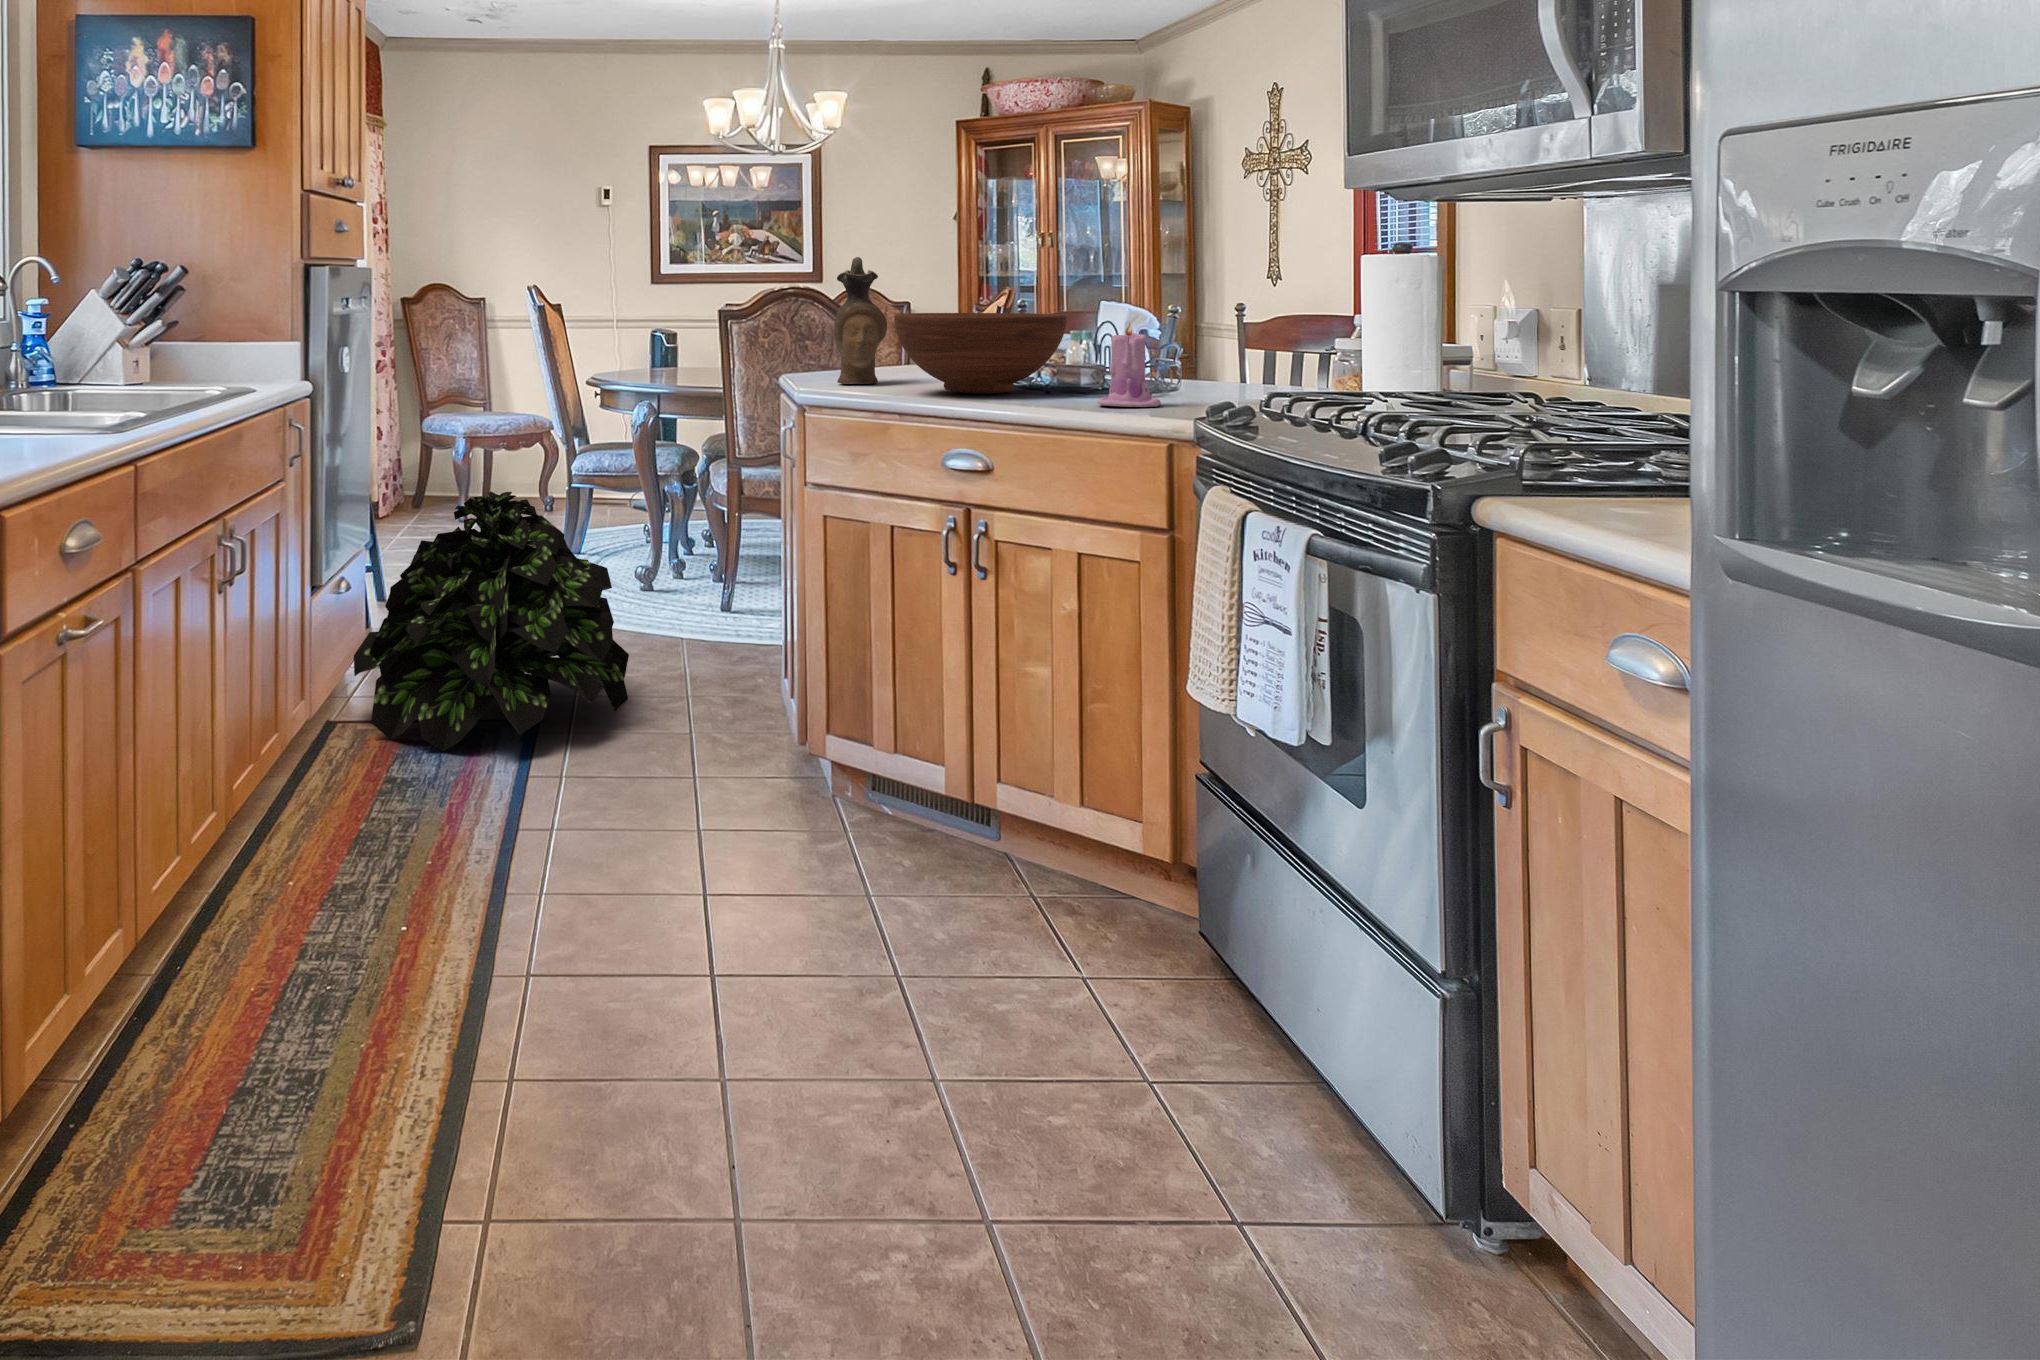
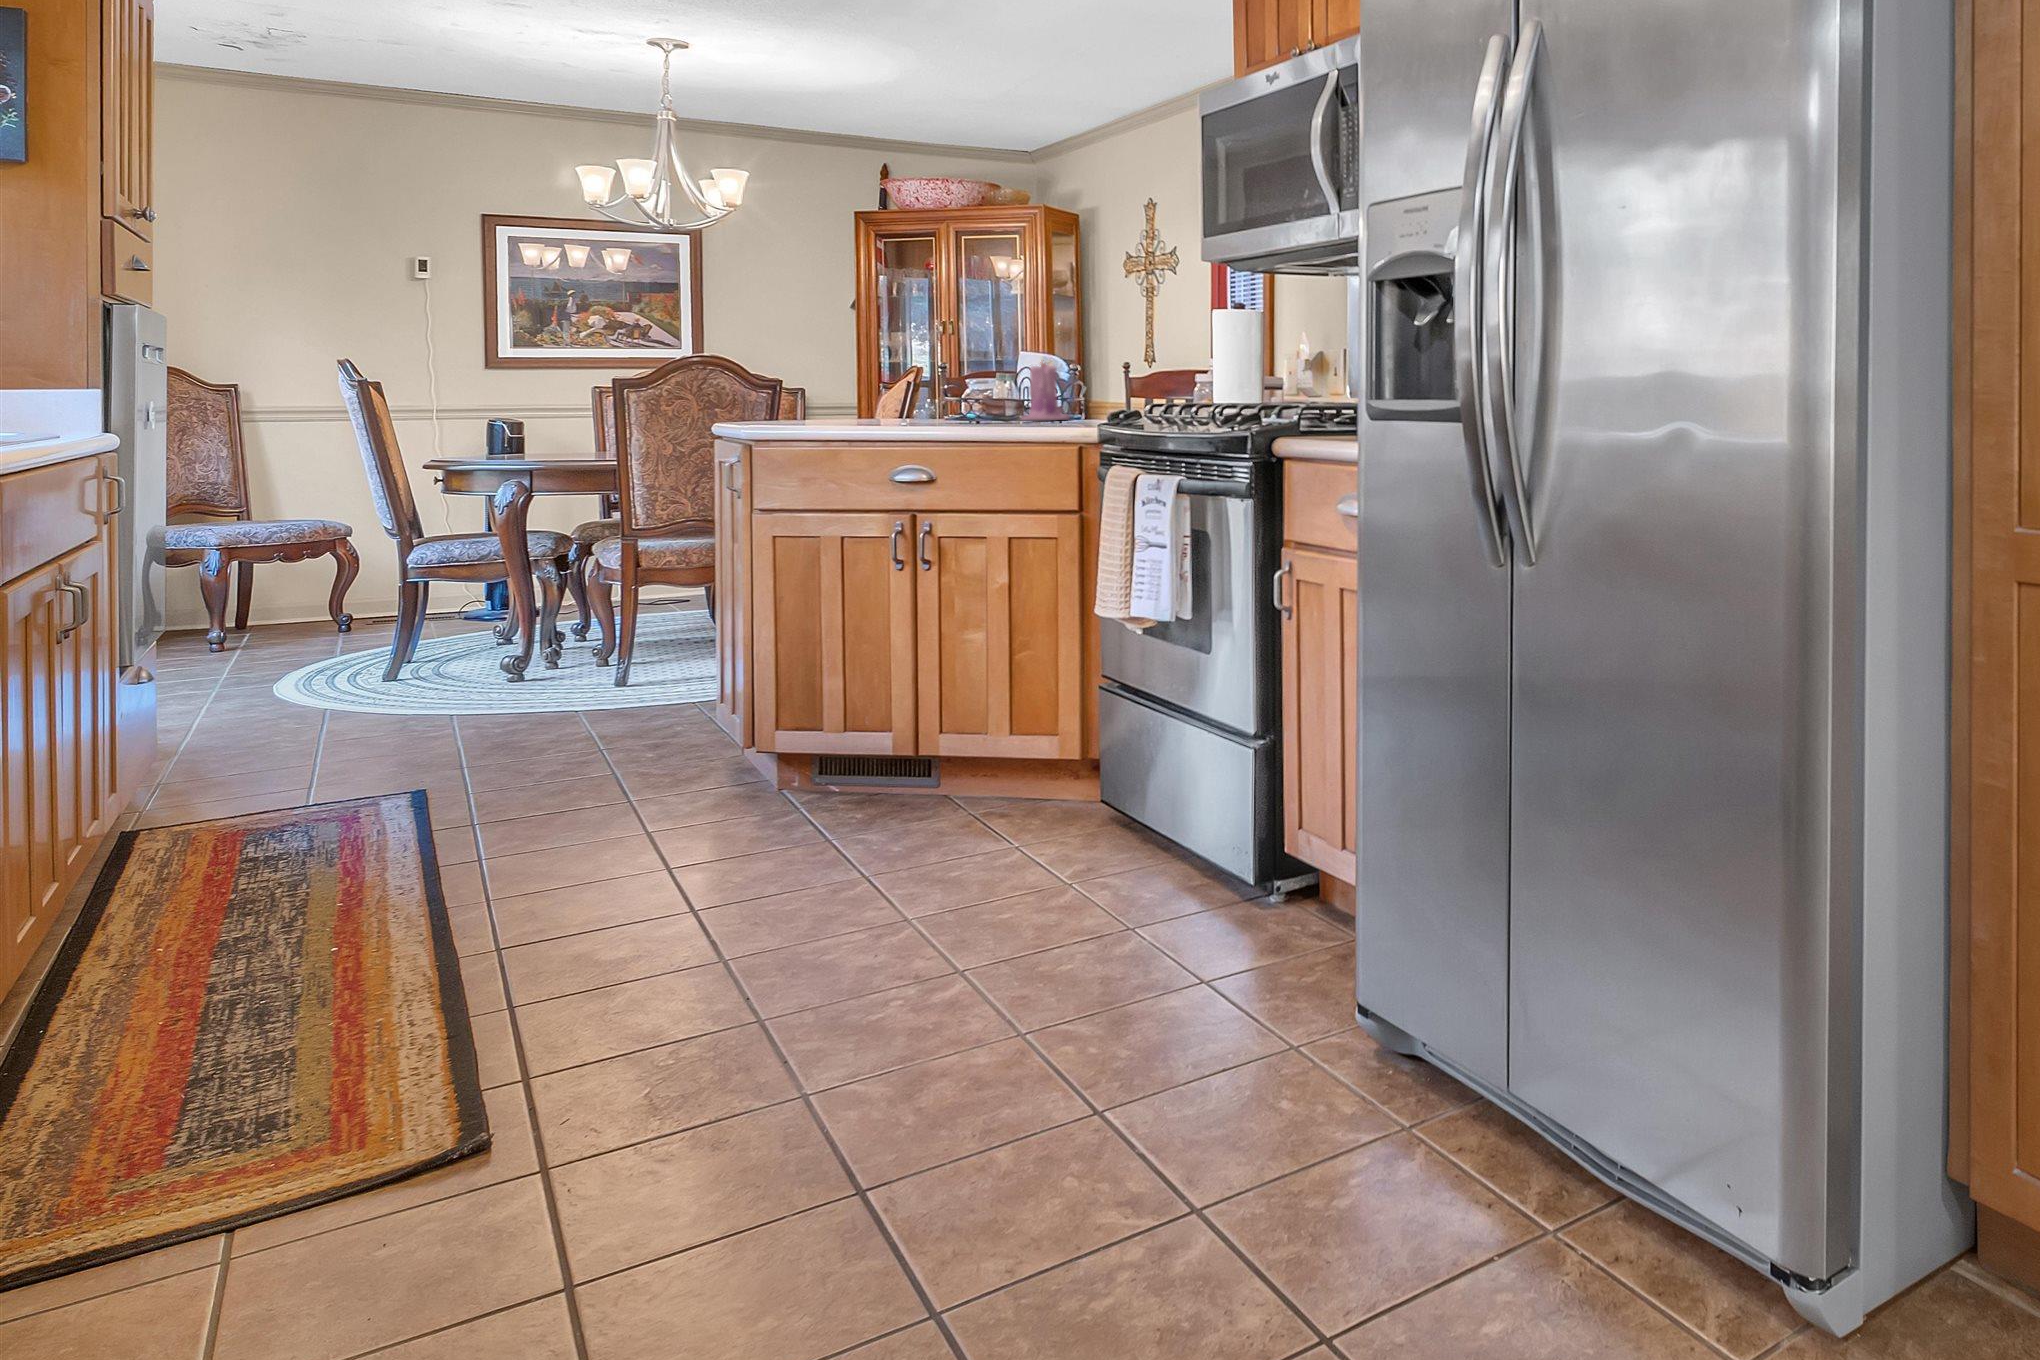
ceramic pitcher: present [834,257,887,384] -> none [764,311,819,426]
fruit bowl: present [894,313,1067,394] -> none [832,354,990,423]
potted plant: present [354,491,629,751] -> none [102,562,531,856]

